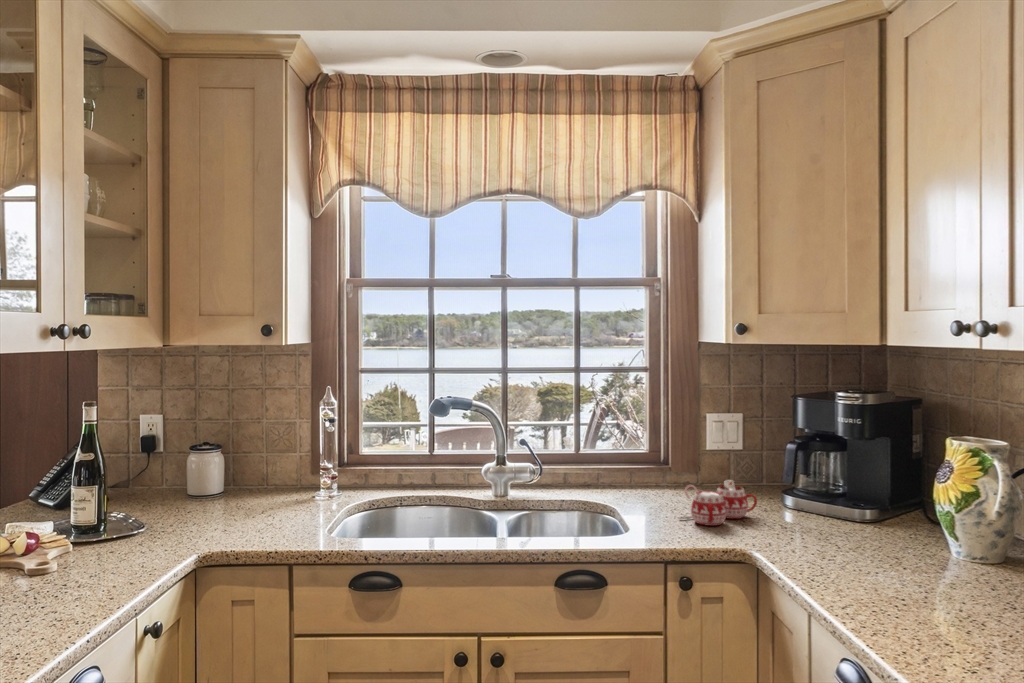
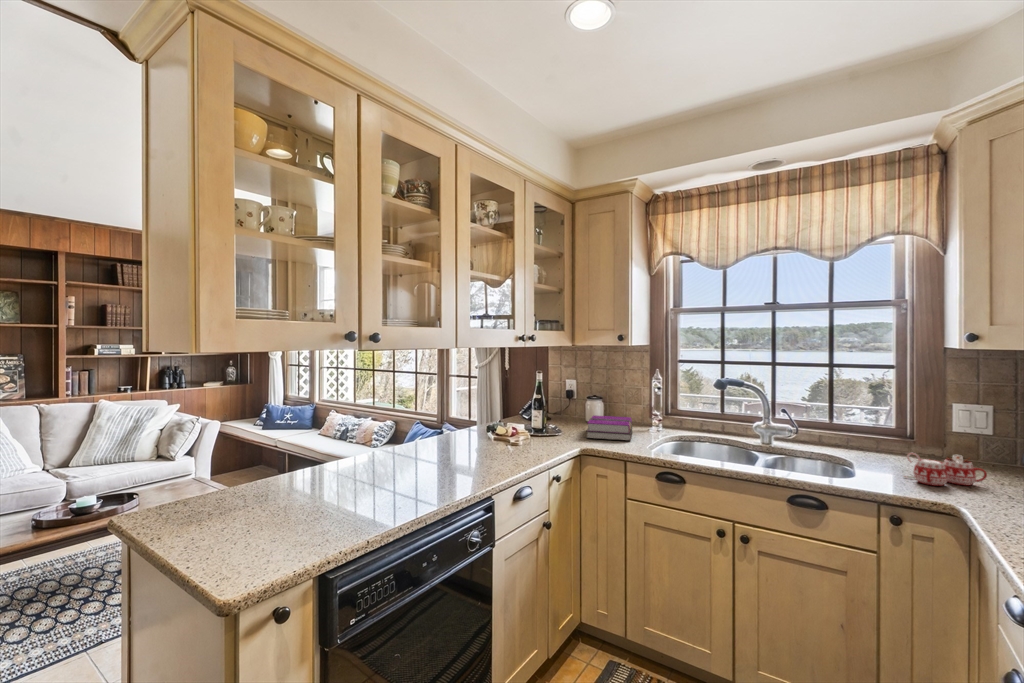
hardback book: none [202,475,294,529] -> present [586,416,632,441]

